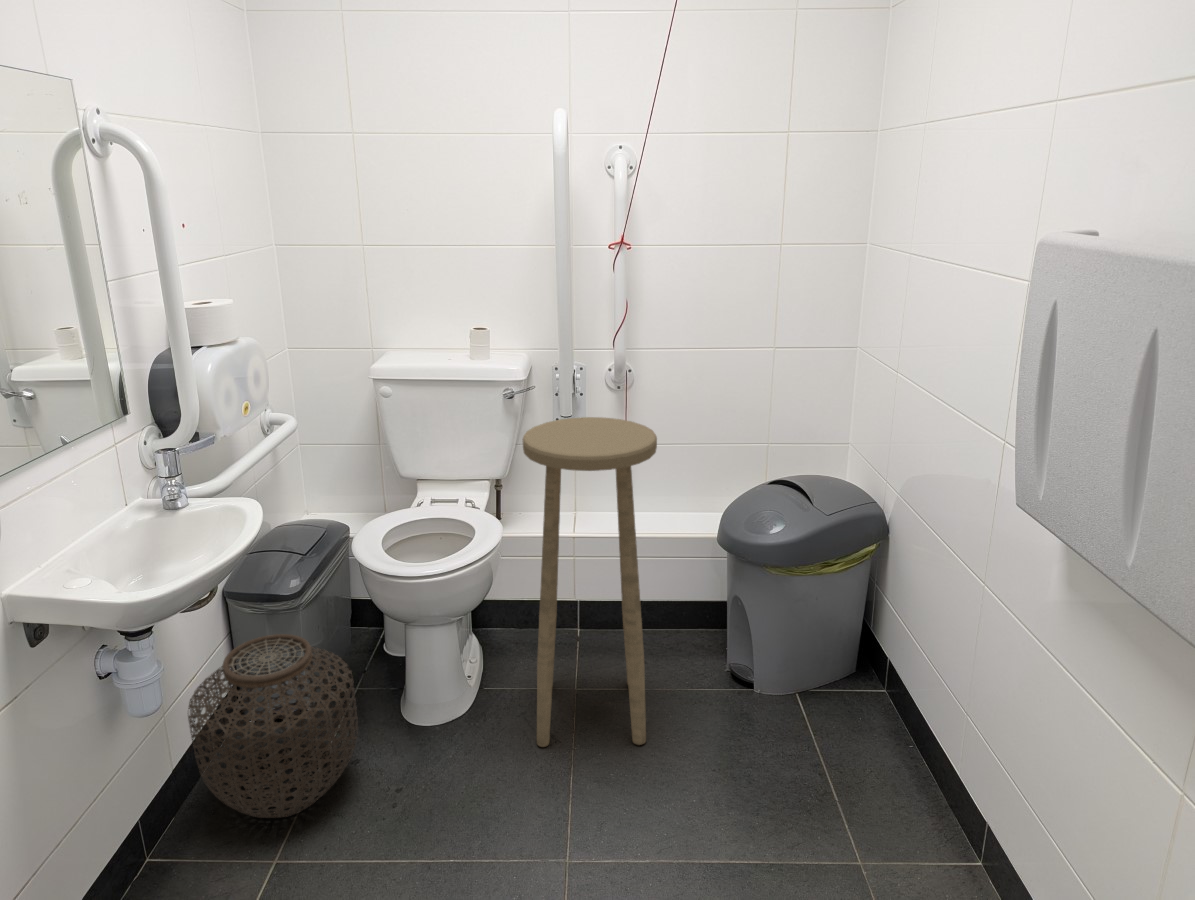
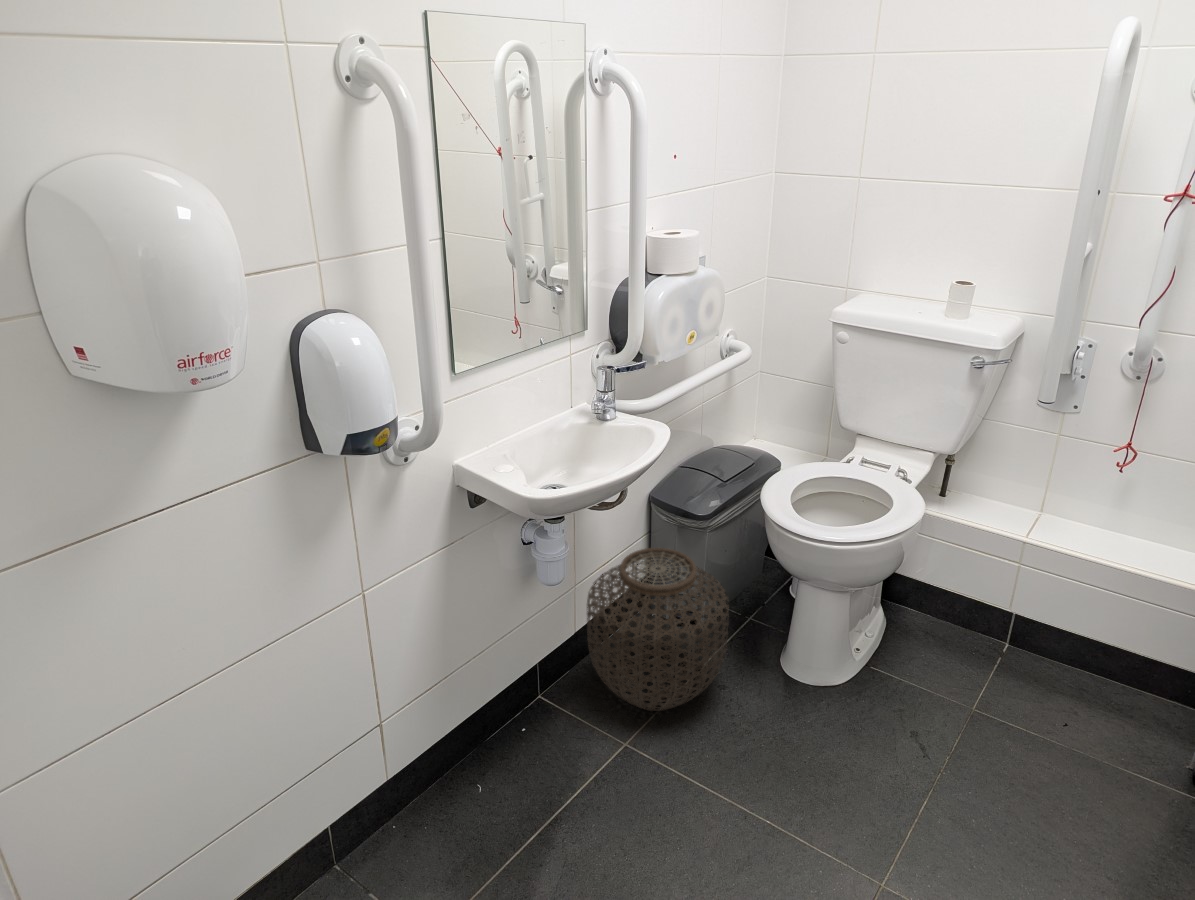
stool: present [523,417,657,747] -> none [899,409,1140,804]

